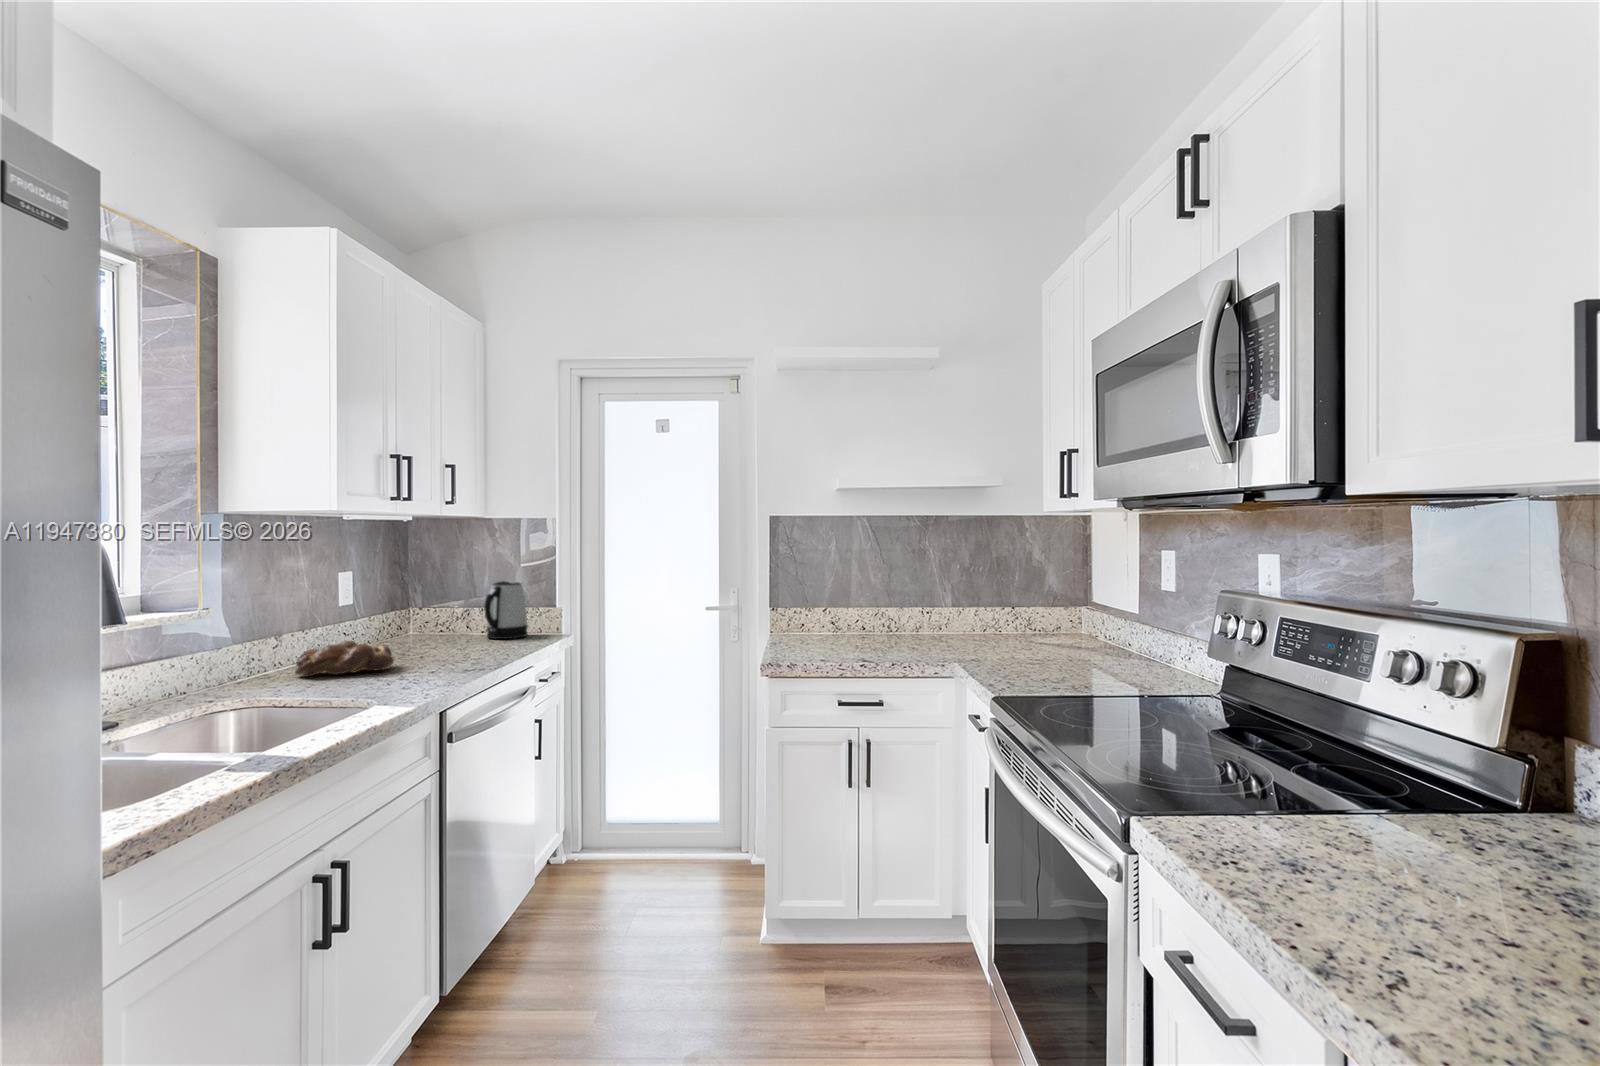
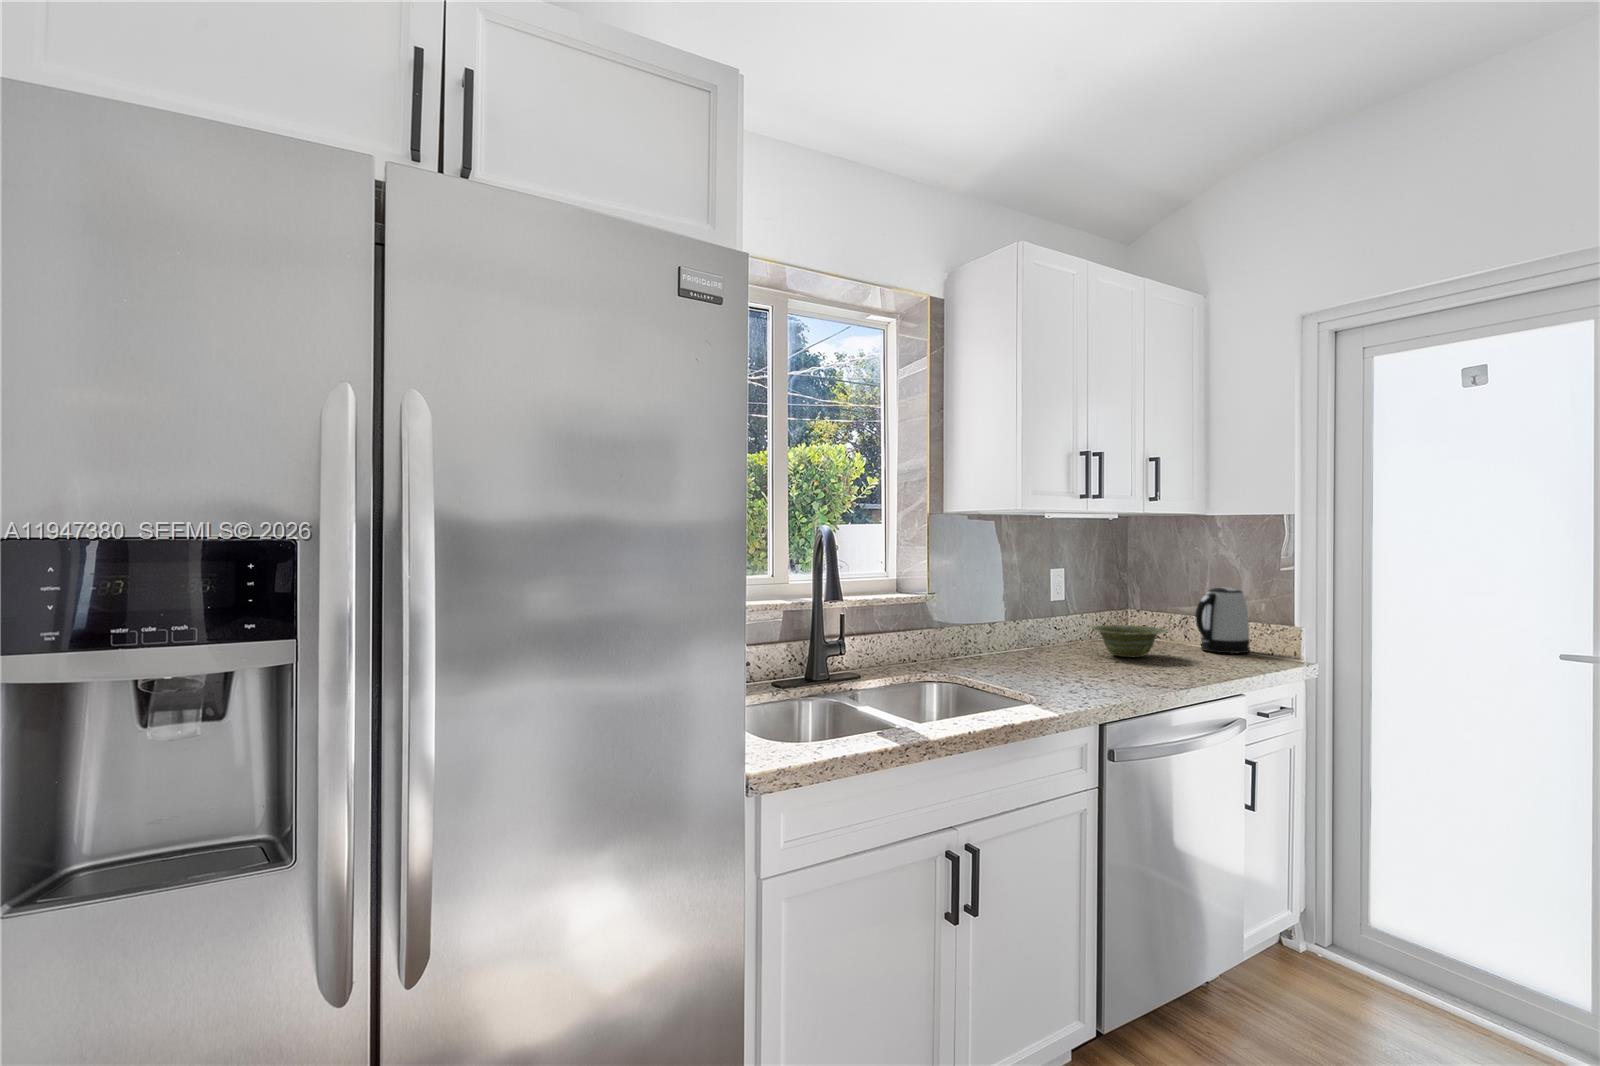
dish: none [388,622,467,653] -> present [1090,625,1168,657]
bread loaf: present [295,641,394,677] -> none [996,636,1080,668]

